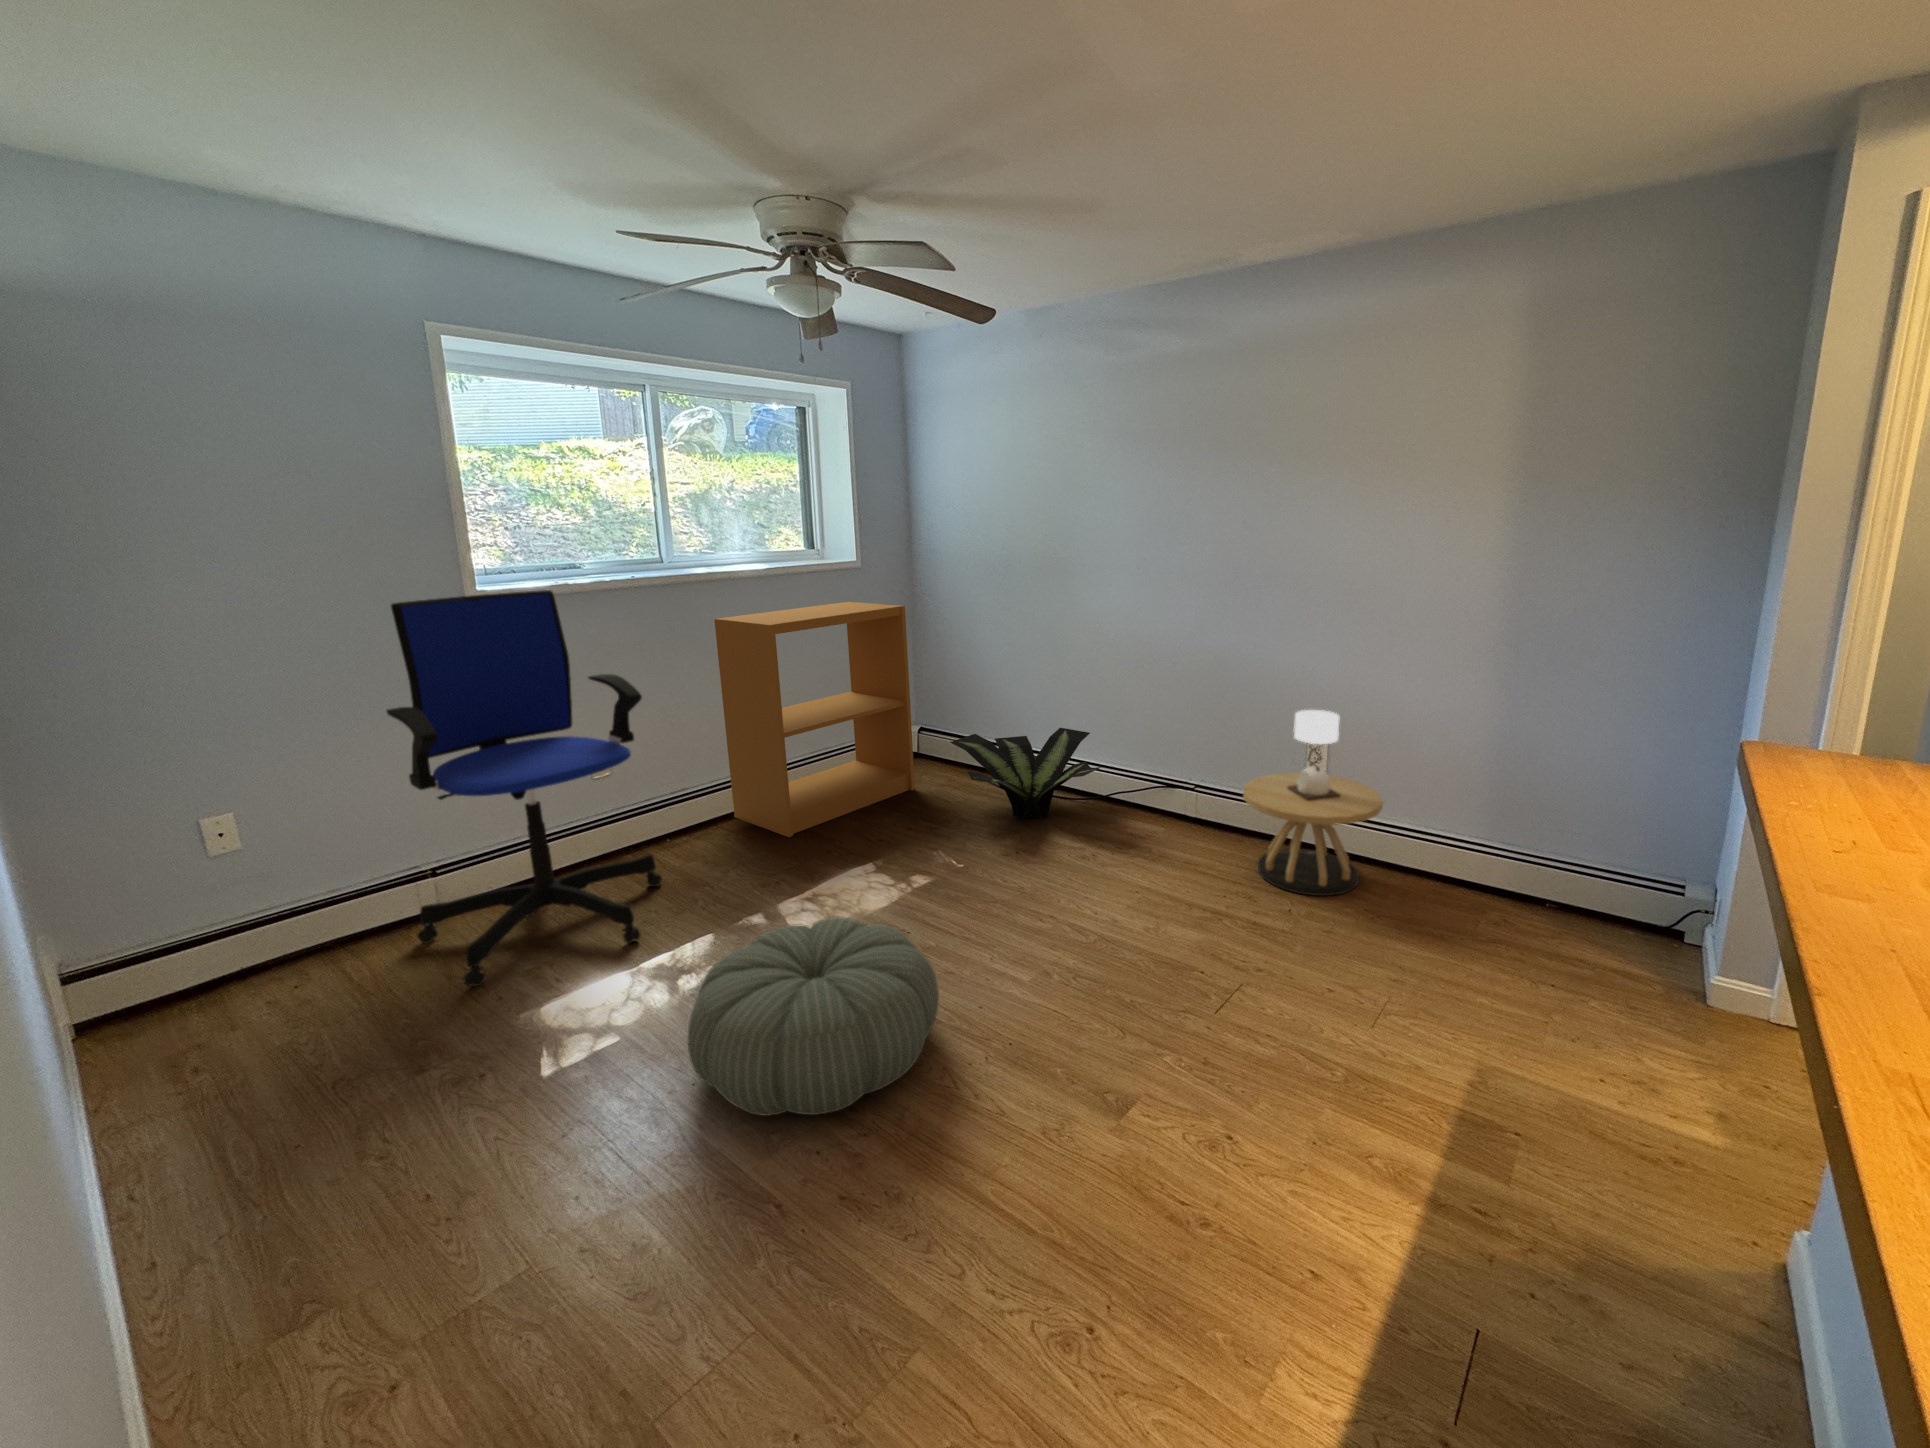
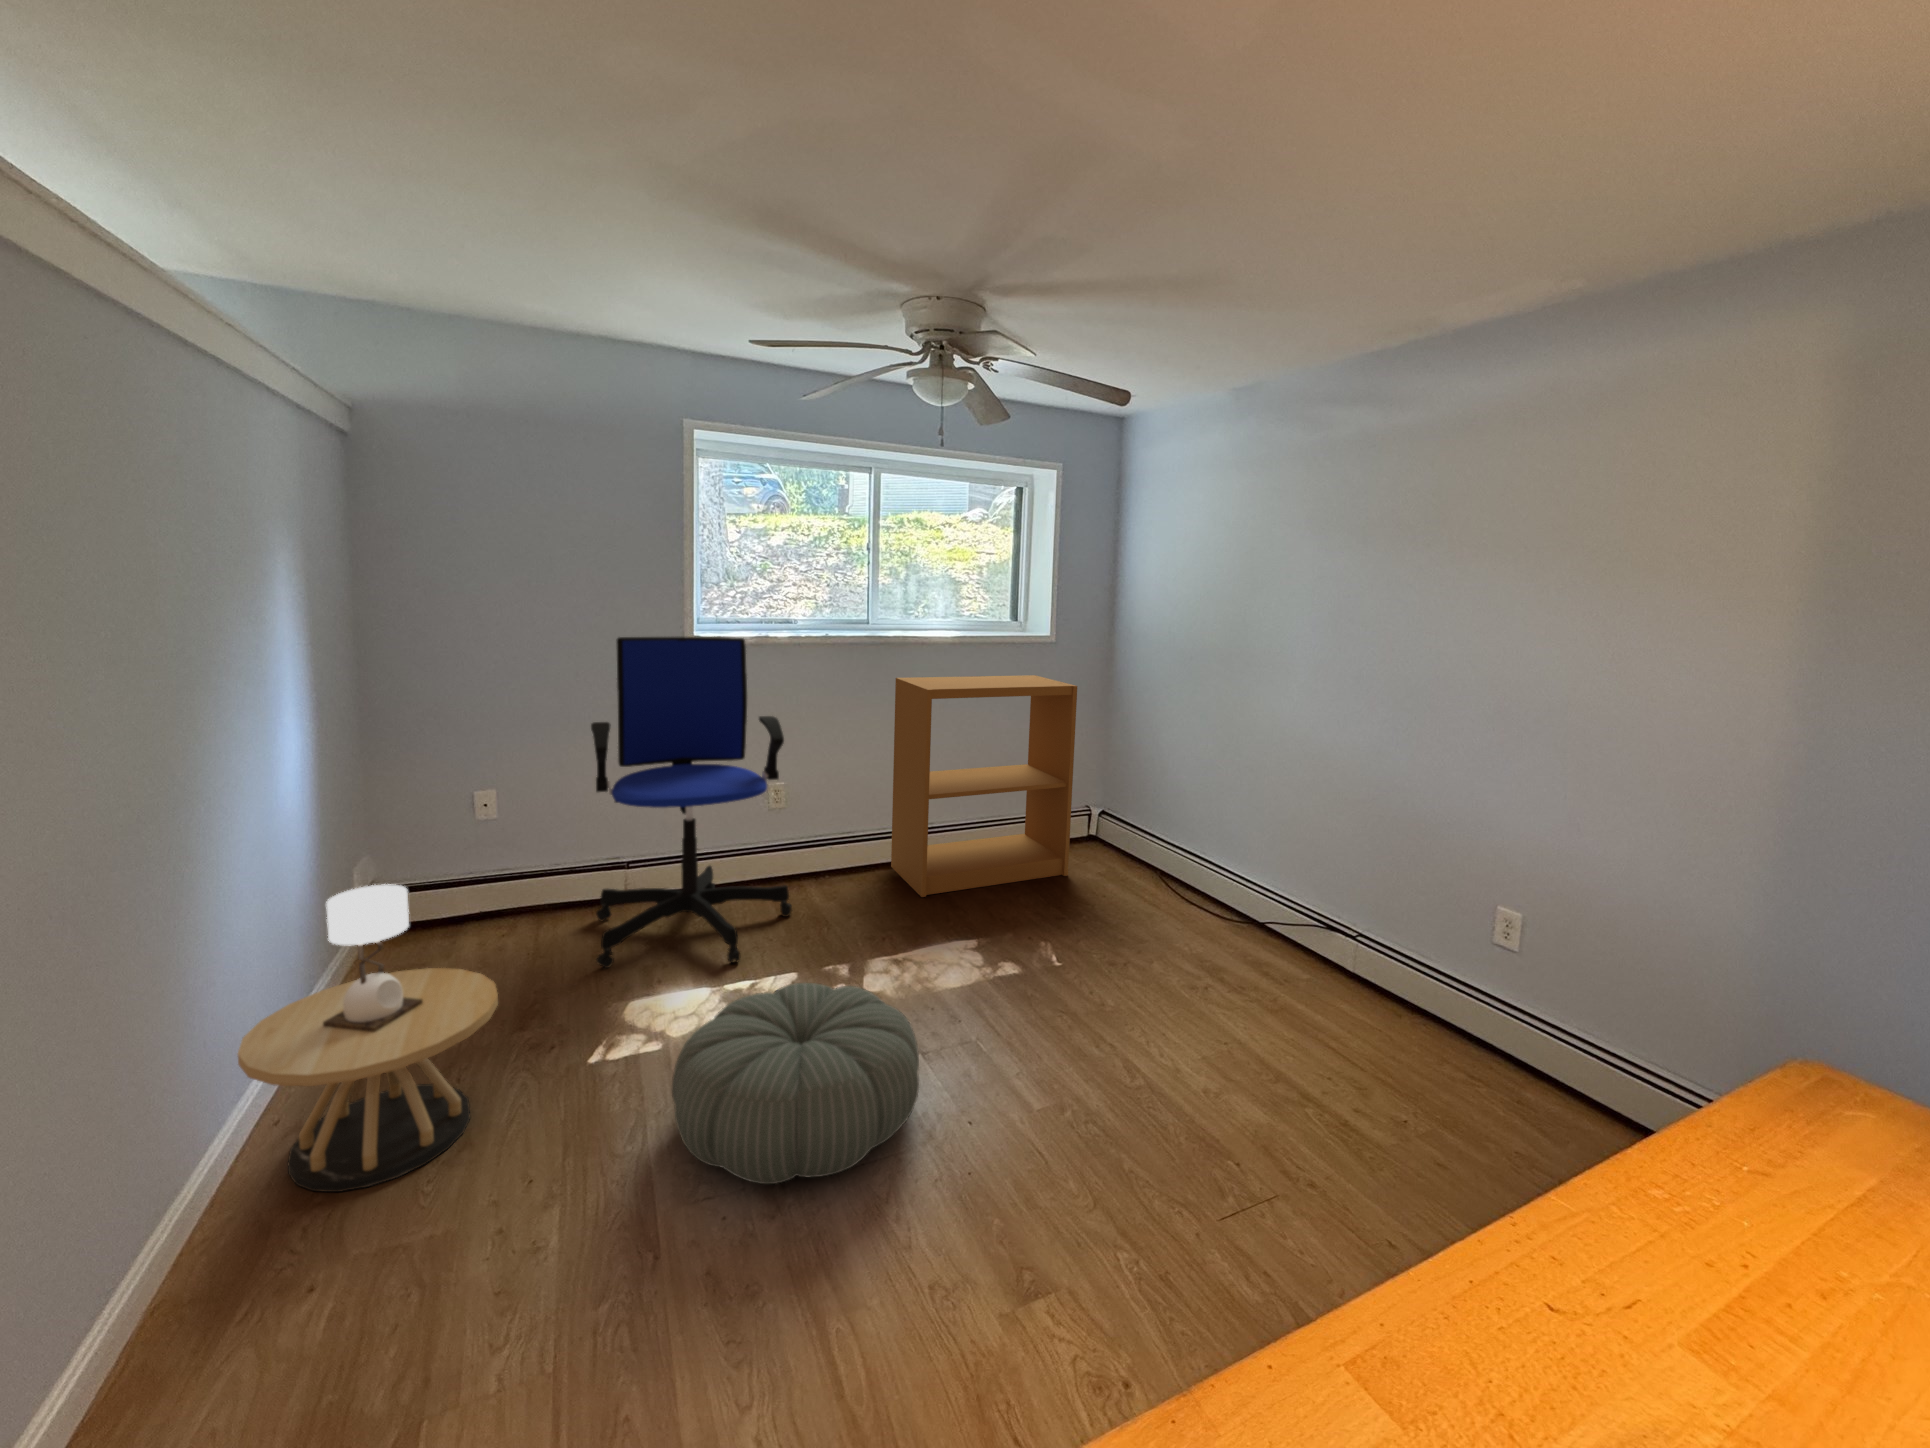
side table: present [1243,710,1383,896] -> present [238,884,498,1192]
potted plant: present [950,728,1101,820] -> none [1094,829,1255,938]

